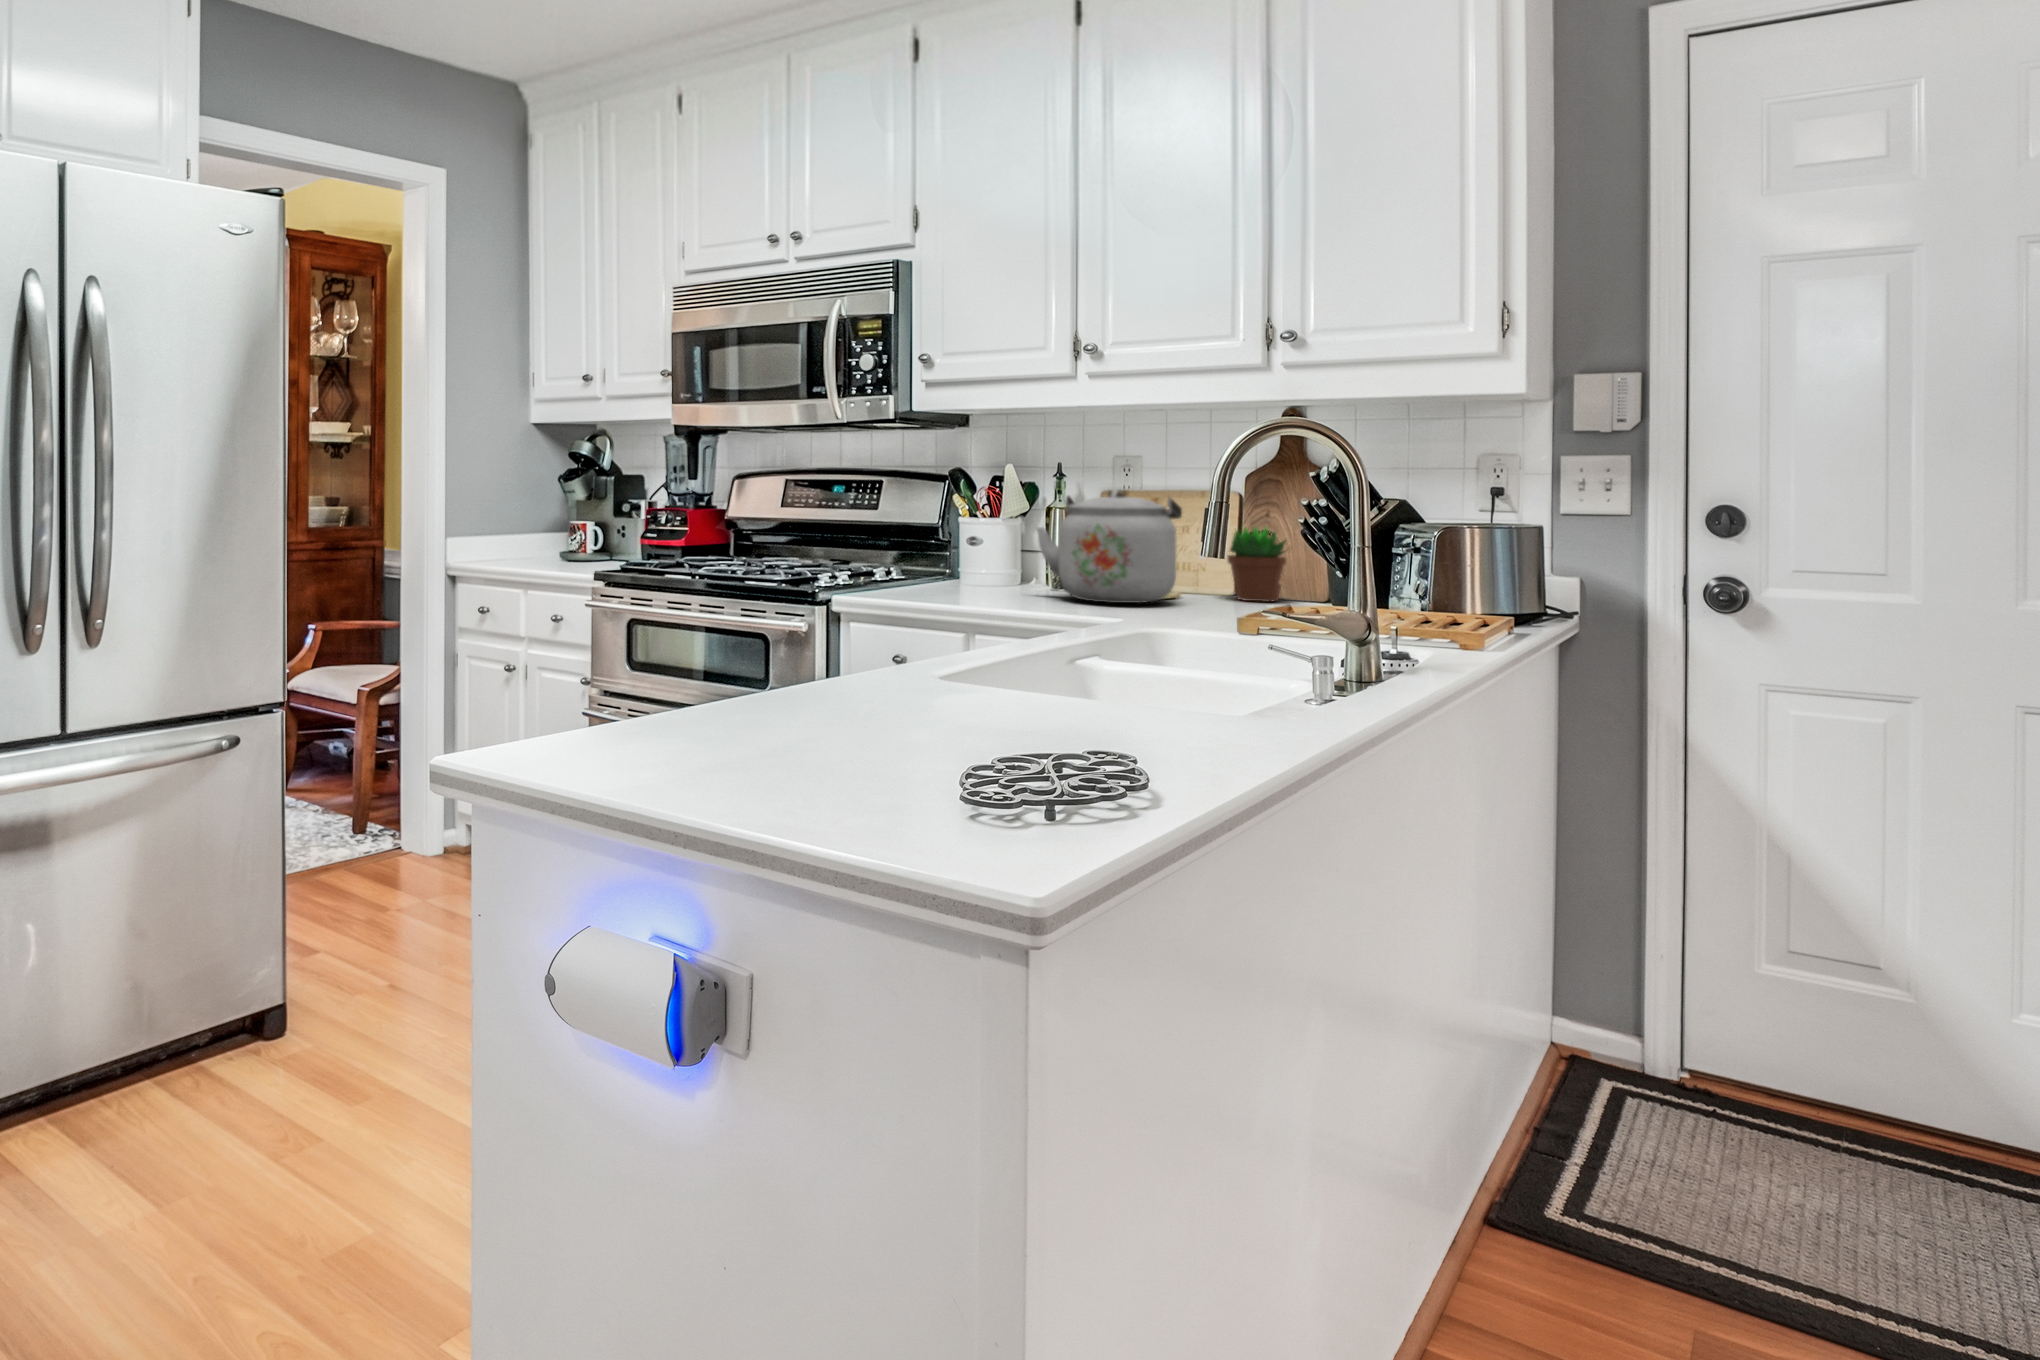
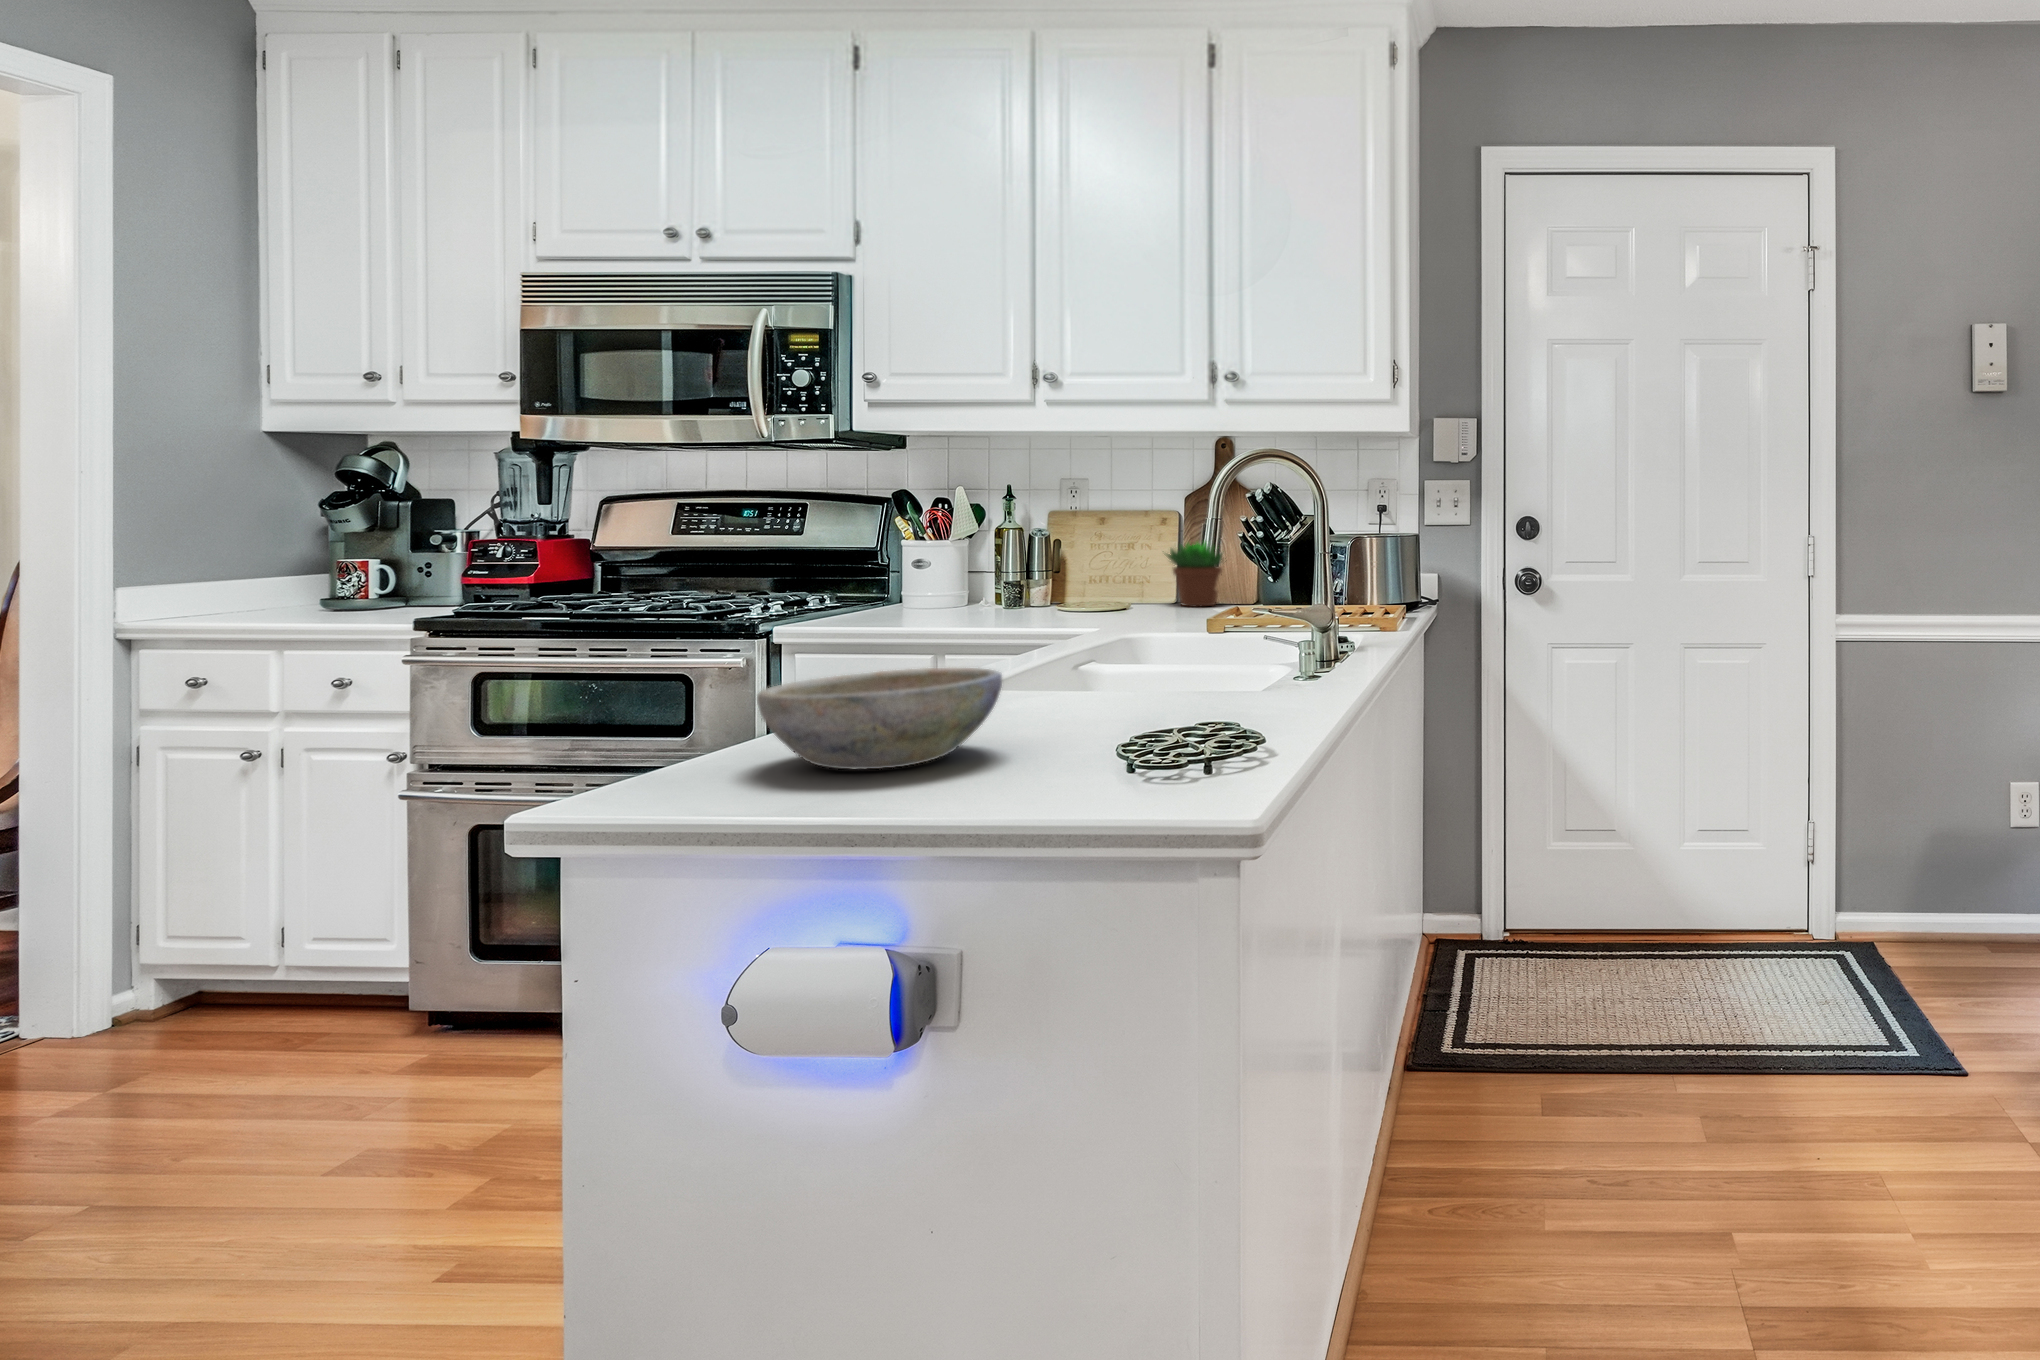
kettle: present [1036,489,1182,603] -> none [999,509,1136,614]
bowl: none [627,662,855,767] -> present [757,668,1002,769]

